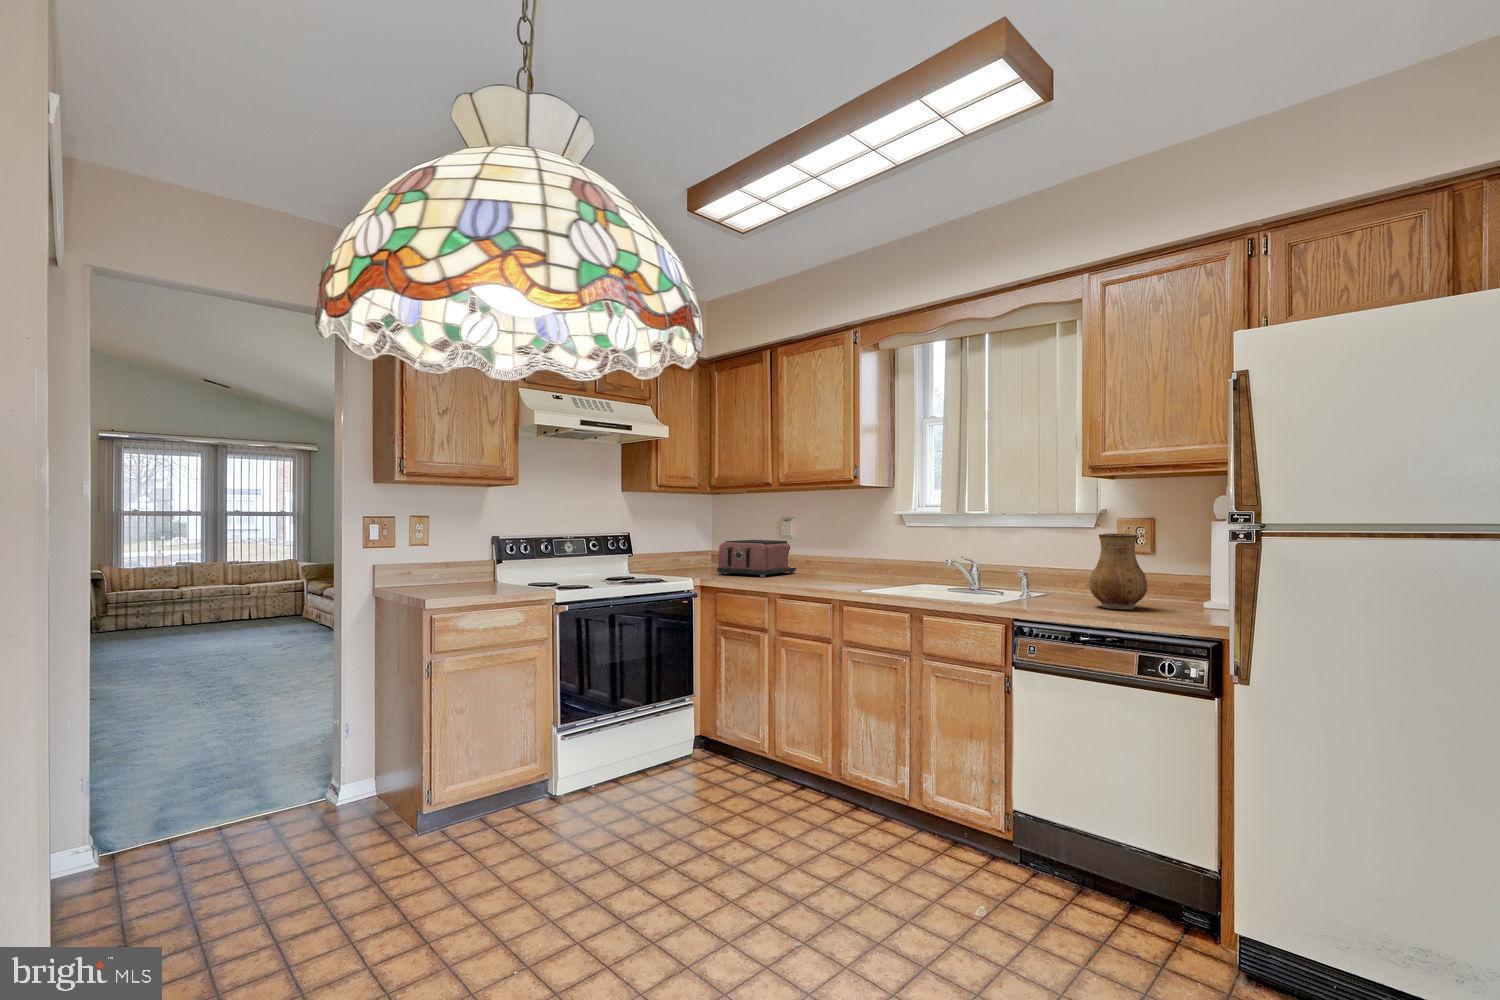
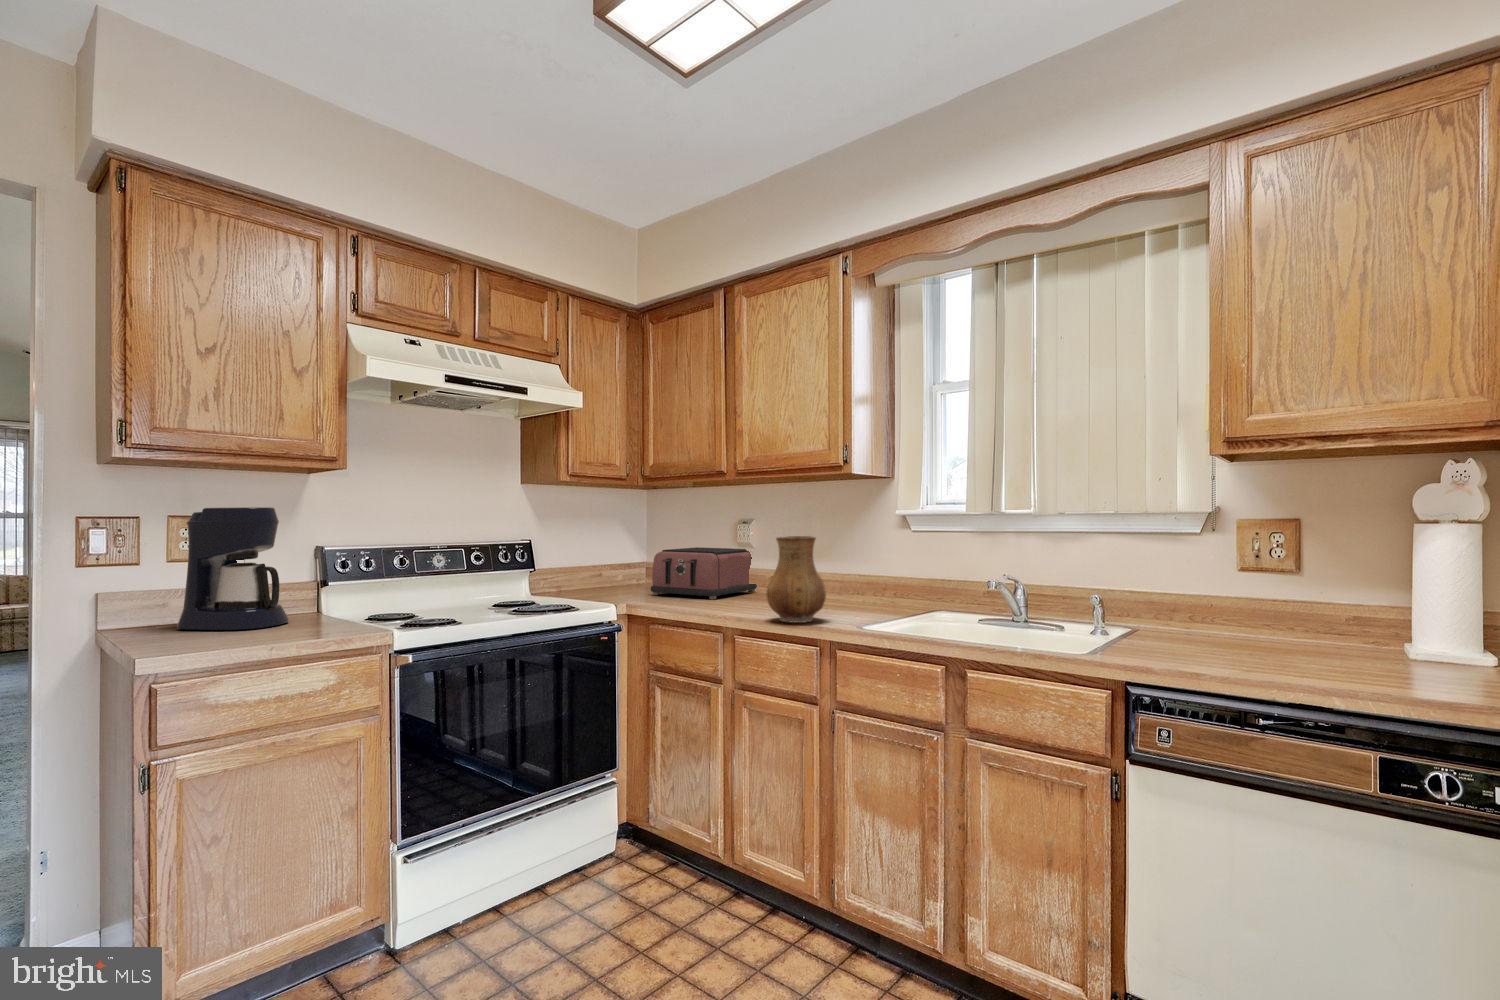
coffee maker: none [415,510,480,589] -> present [177,507,289,630]
ceramic pitcher: present [1089,533,1147,609] -> present [766,536,826,623]

